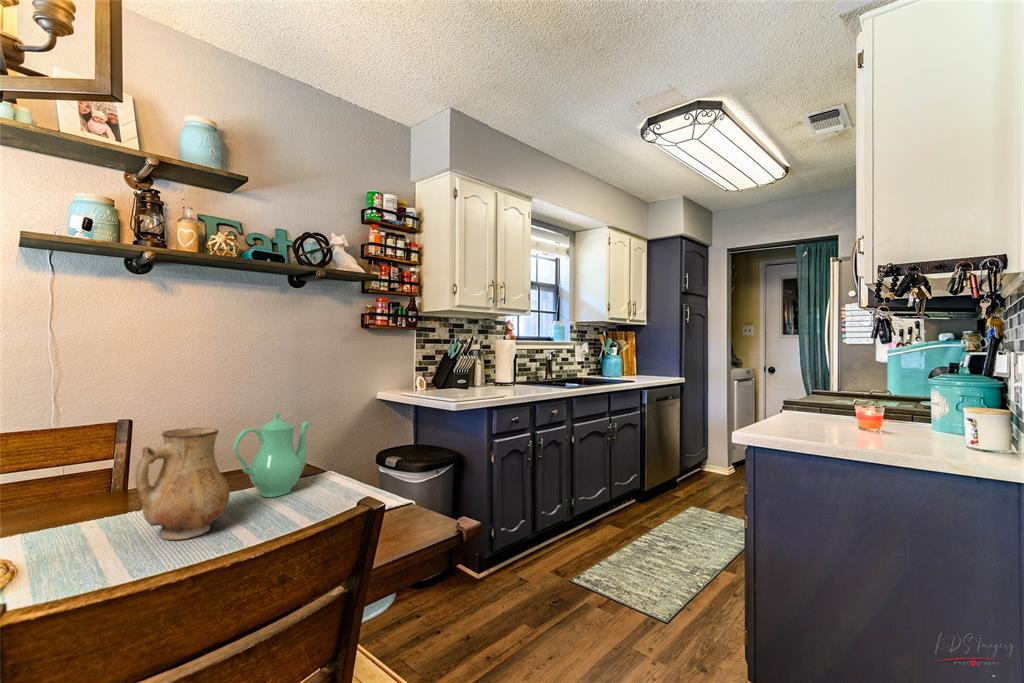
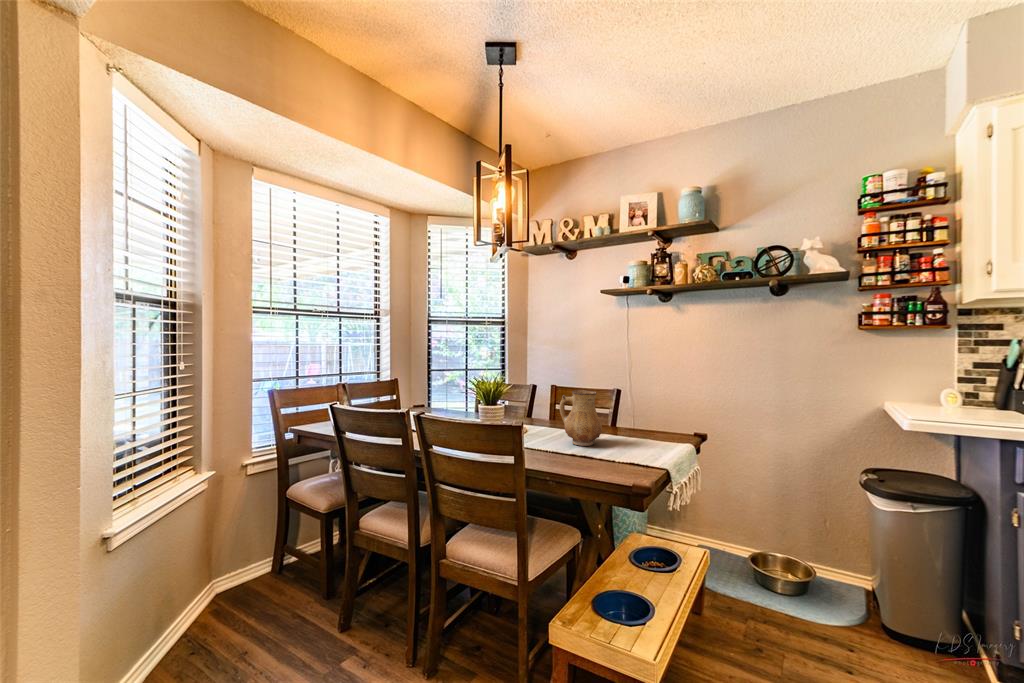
teapot: present [234,412,310,497] -> none [622,392,675,447]

